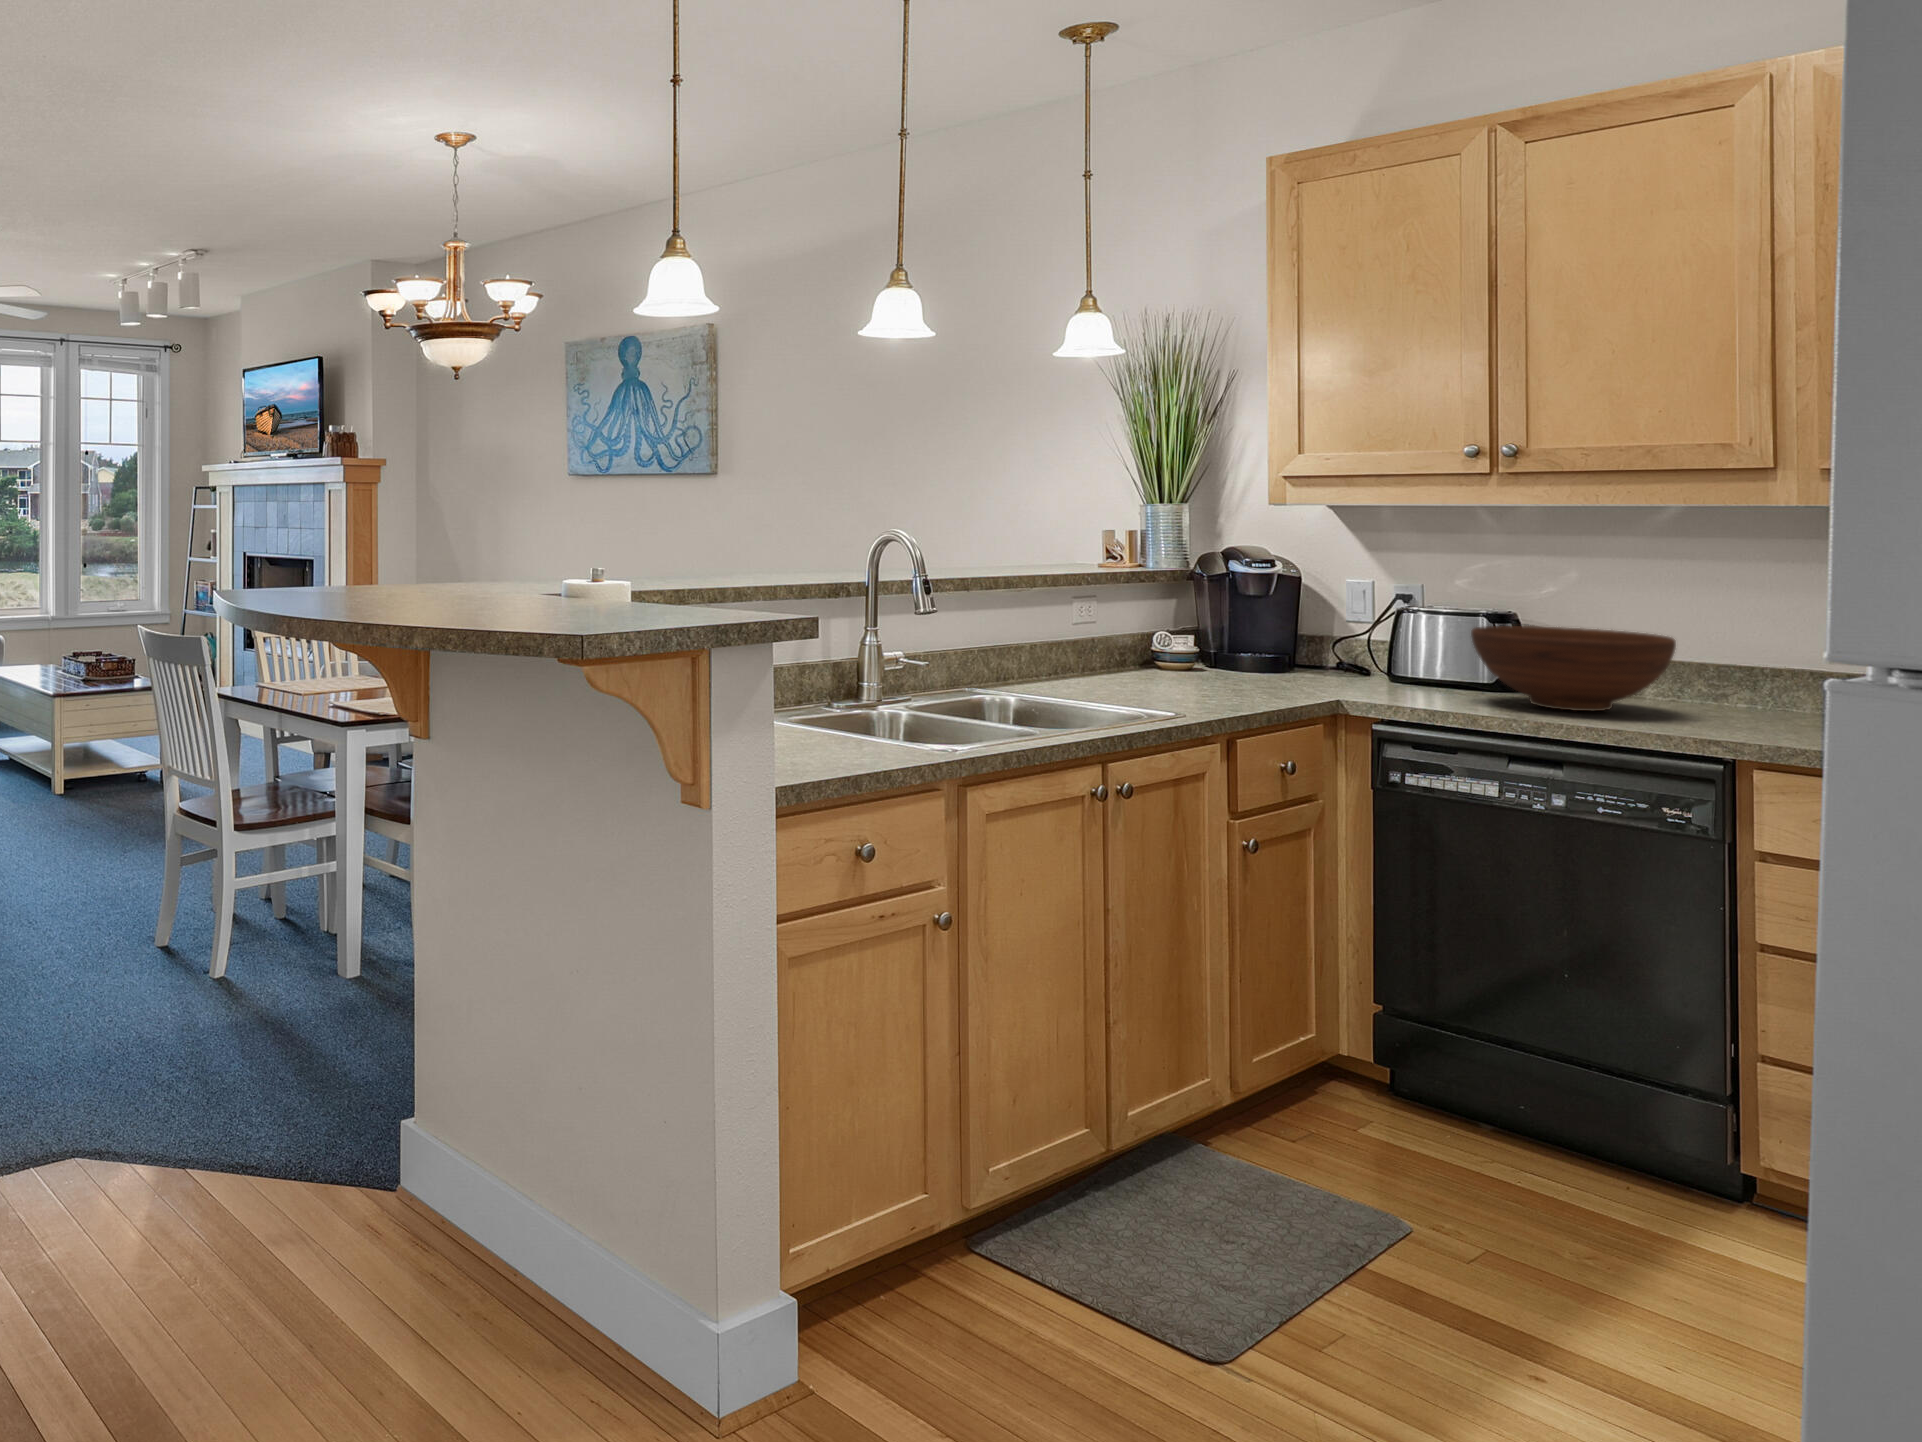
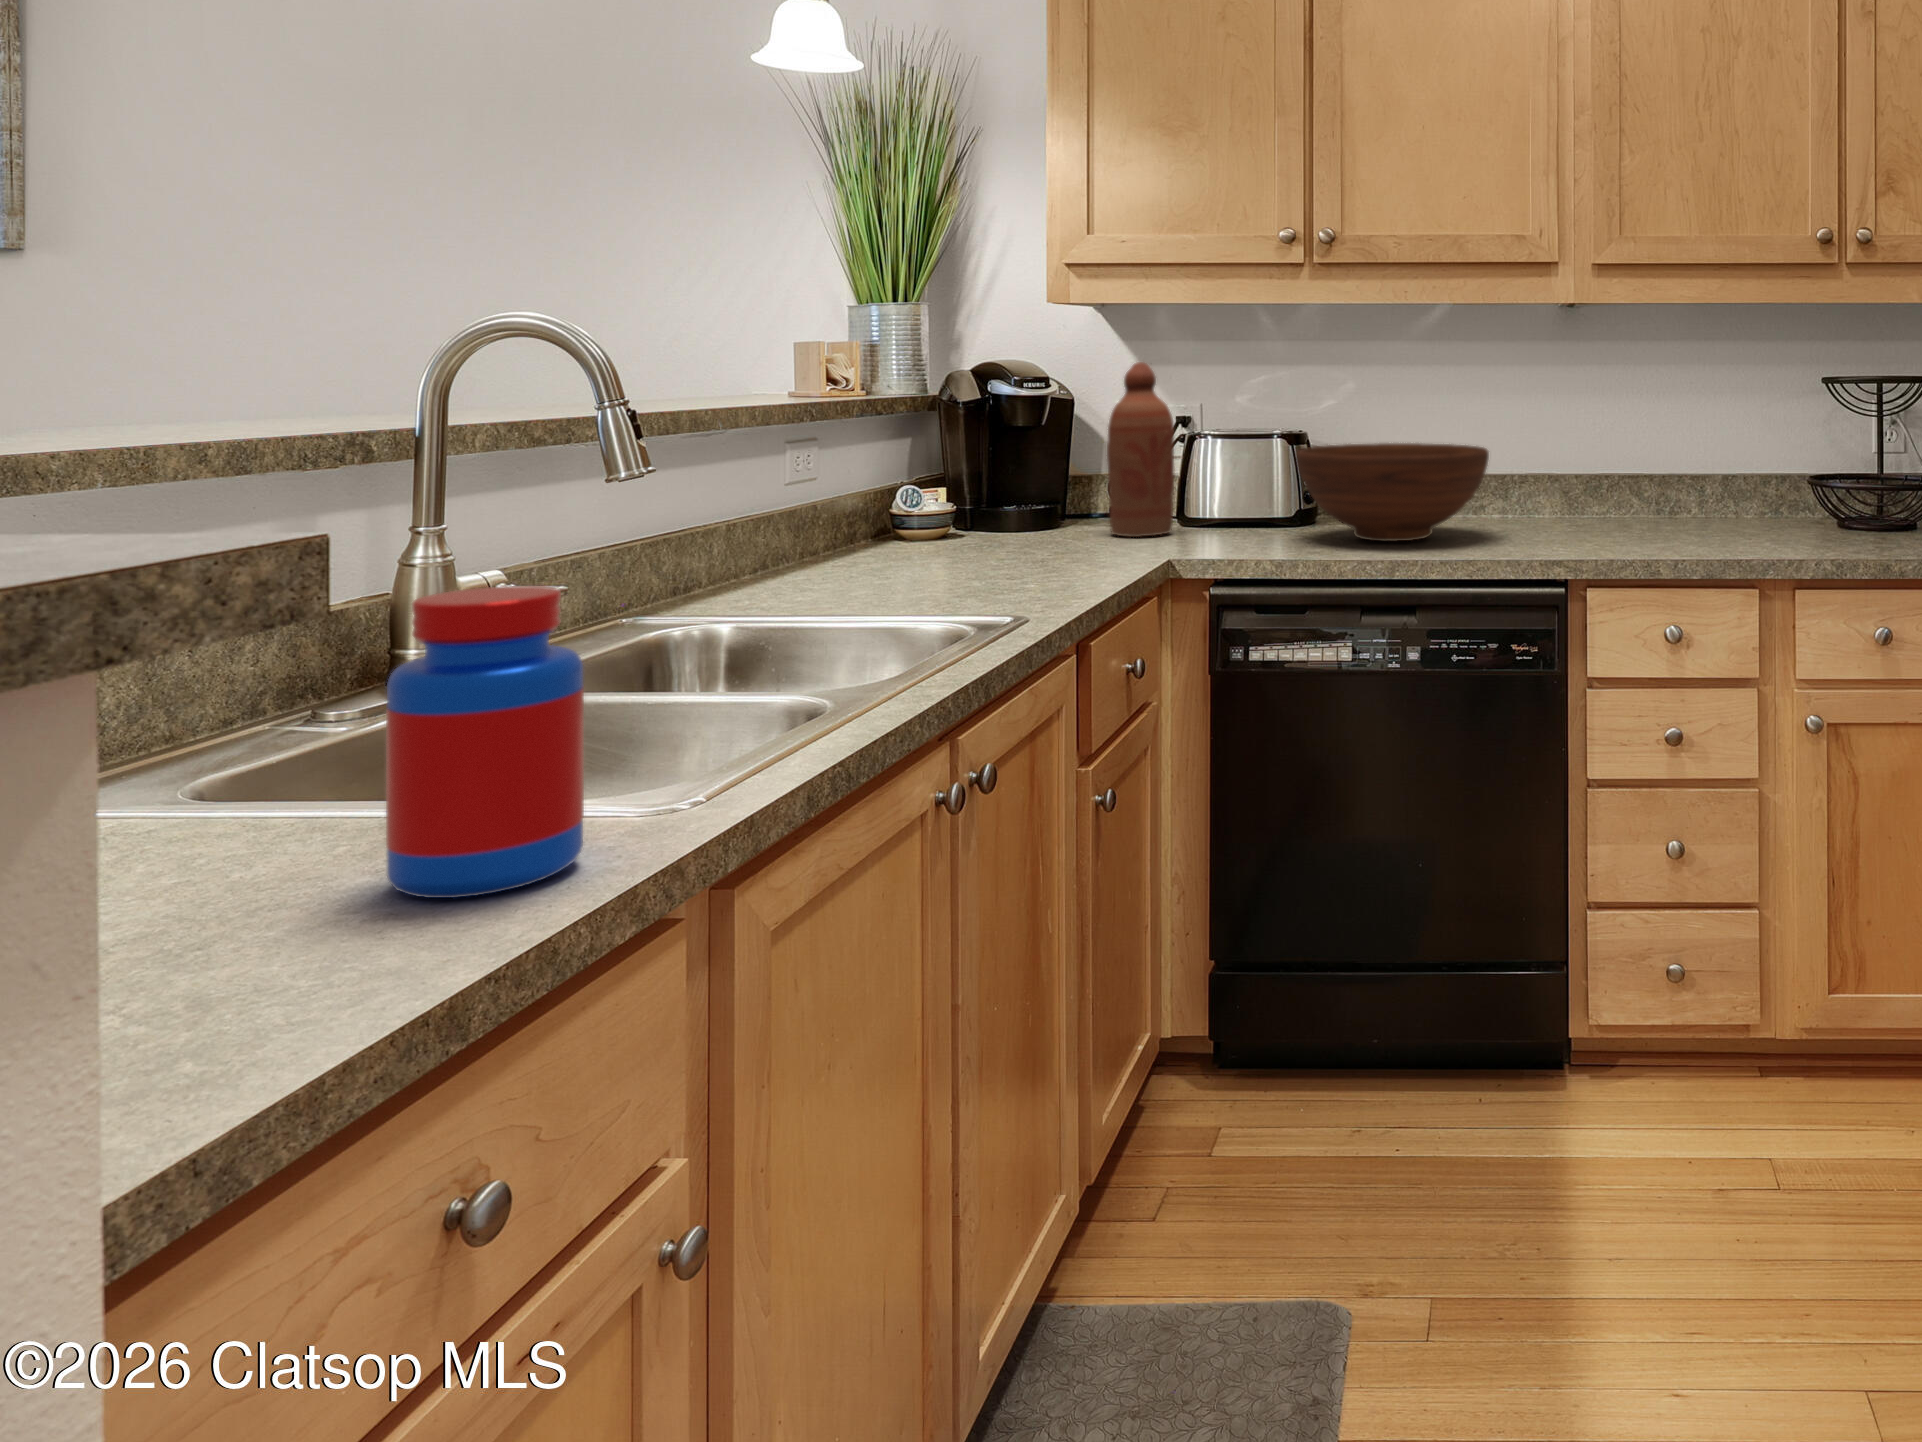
bottle: none [1314,552,1372,684] -> present [1107,362,1175,537]
jar: none [843,648,908,761] -> present [386,586,584,898]

